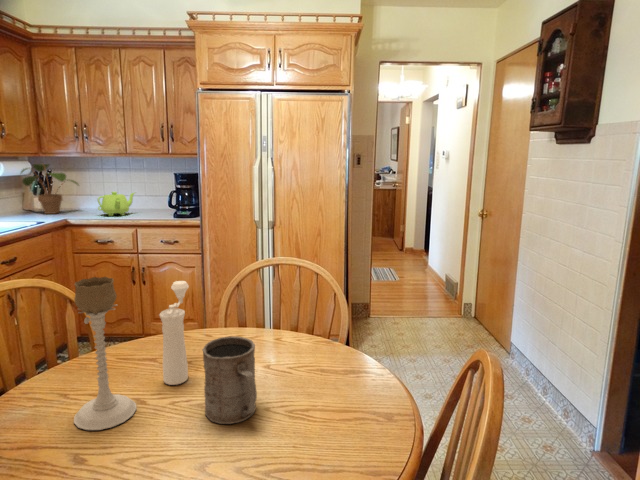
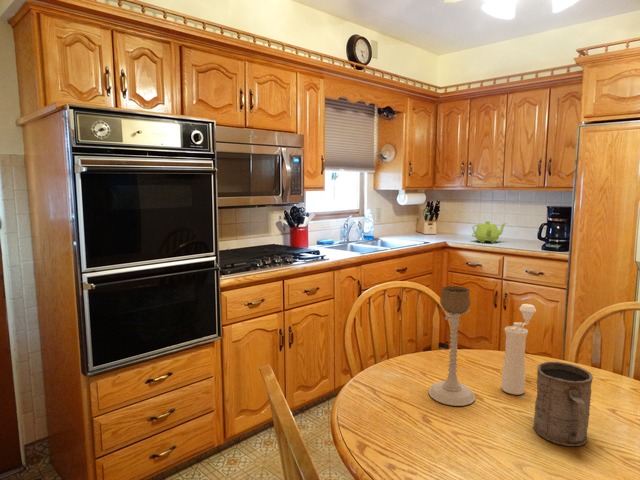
potted plant: present [21,164,78,214] -> none [418,196,460,237]

